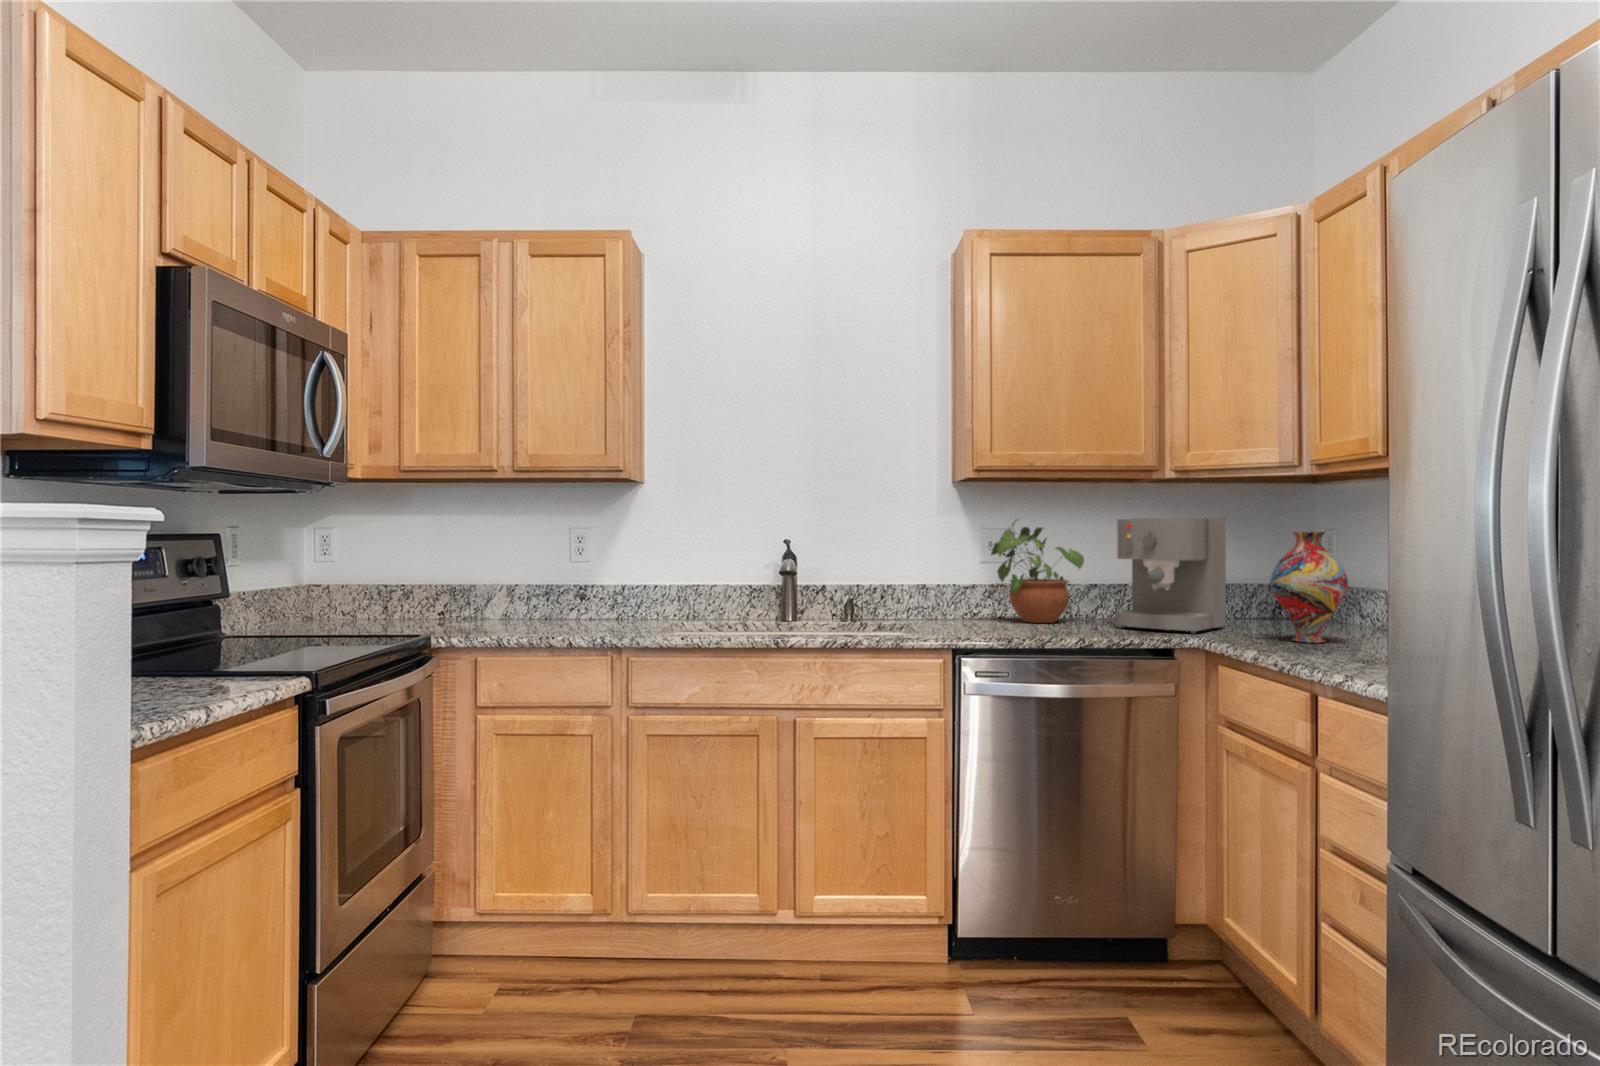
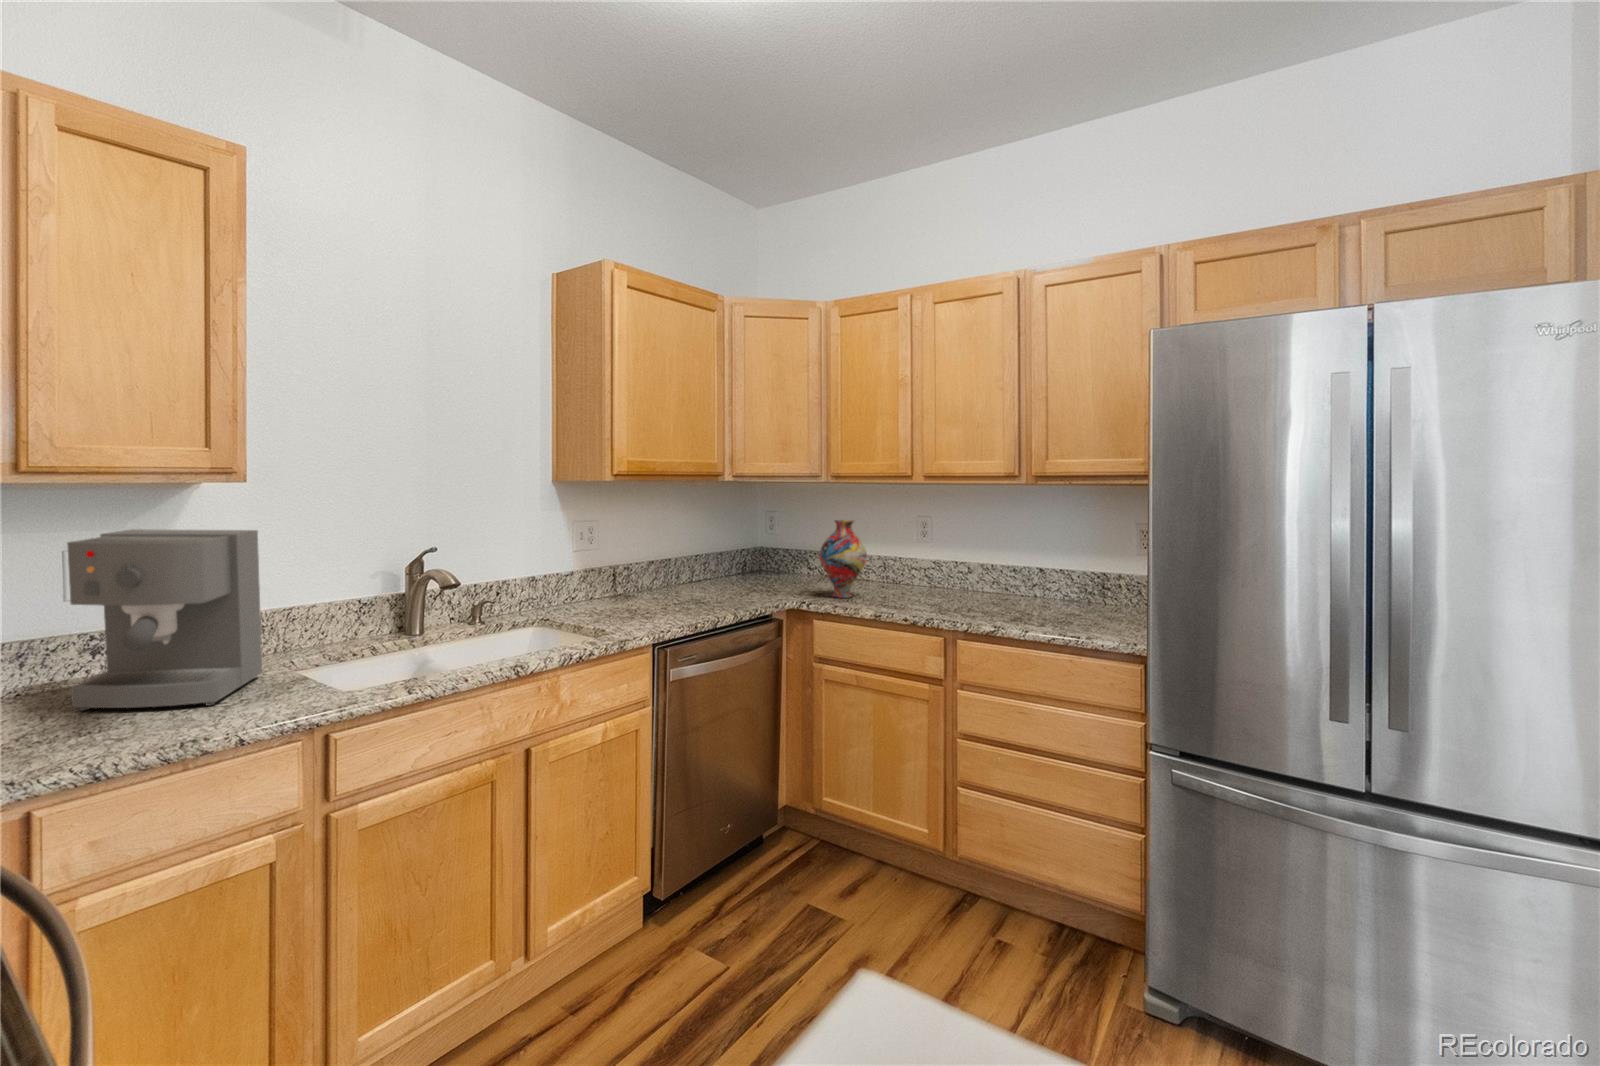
coffee maker: present [1115,518,1226,634] -> present [67,529,262,711]
potted plant: present [990,519,1084,623] -> none [581,505,664,601]

